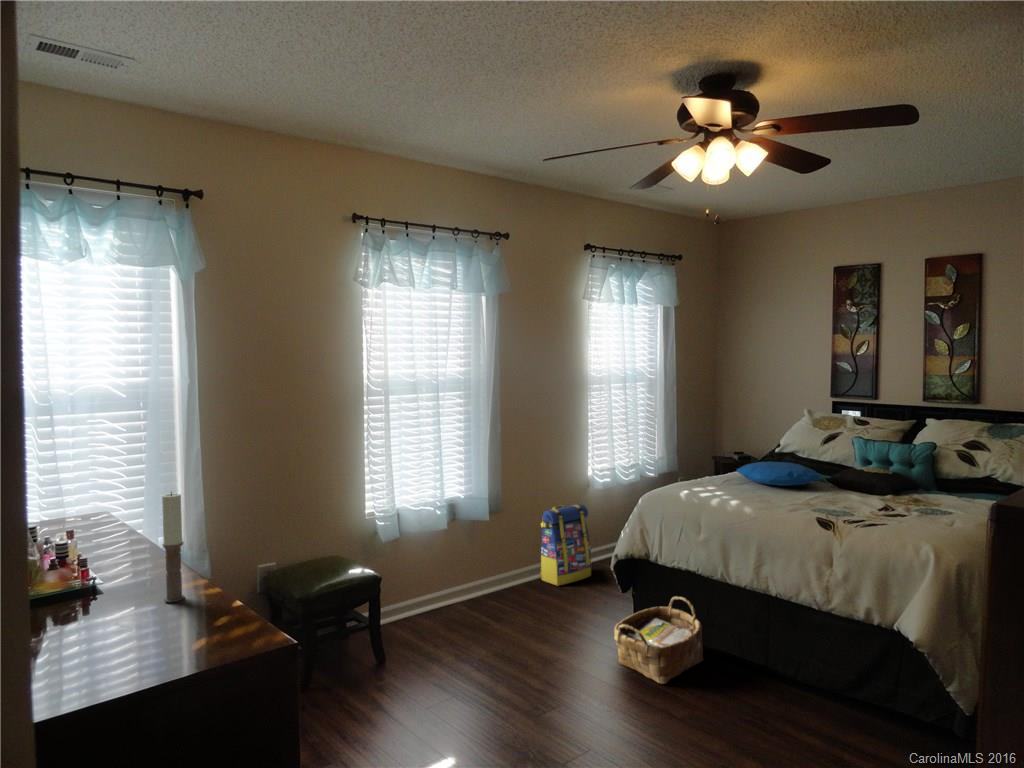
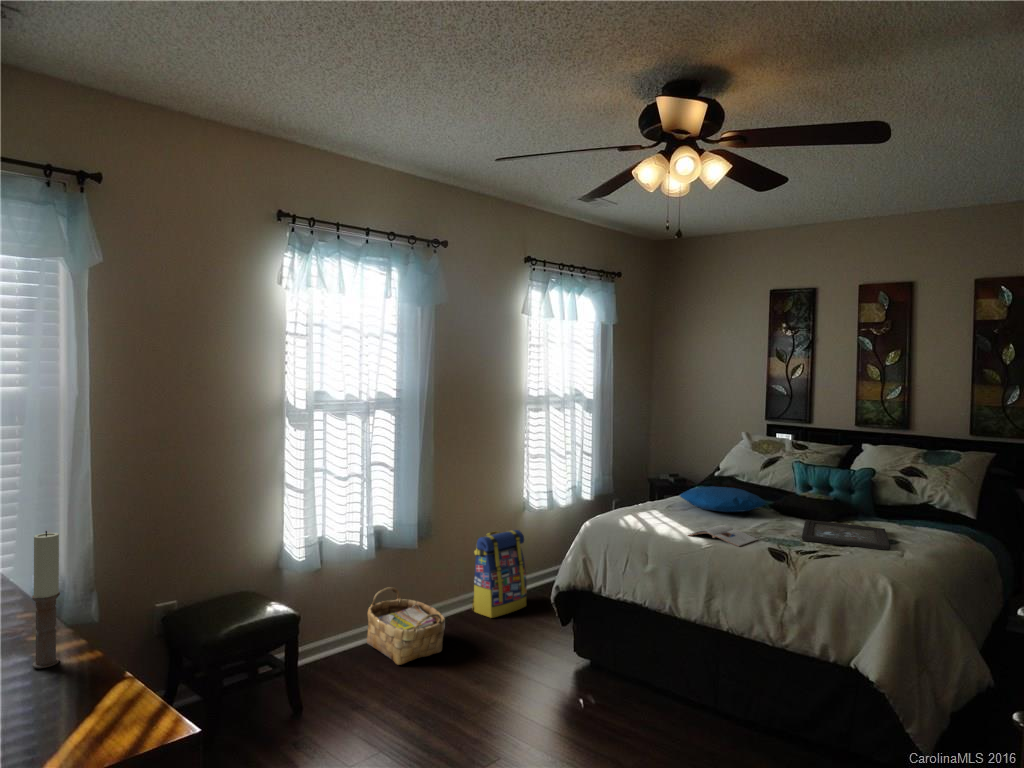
tray: none [852,492,941,520] -> present [802,520,890,550]
magazine: none [738,497,809,517] -> present [689,525,758,546]
woven basket: present [614,596,703,684] -> present [367,587,445,665]

